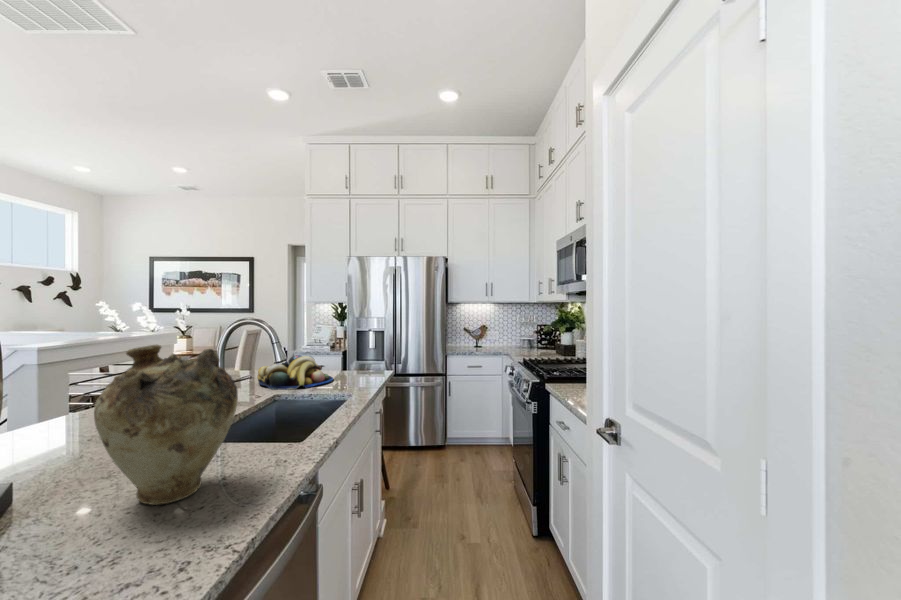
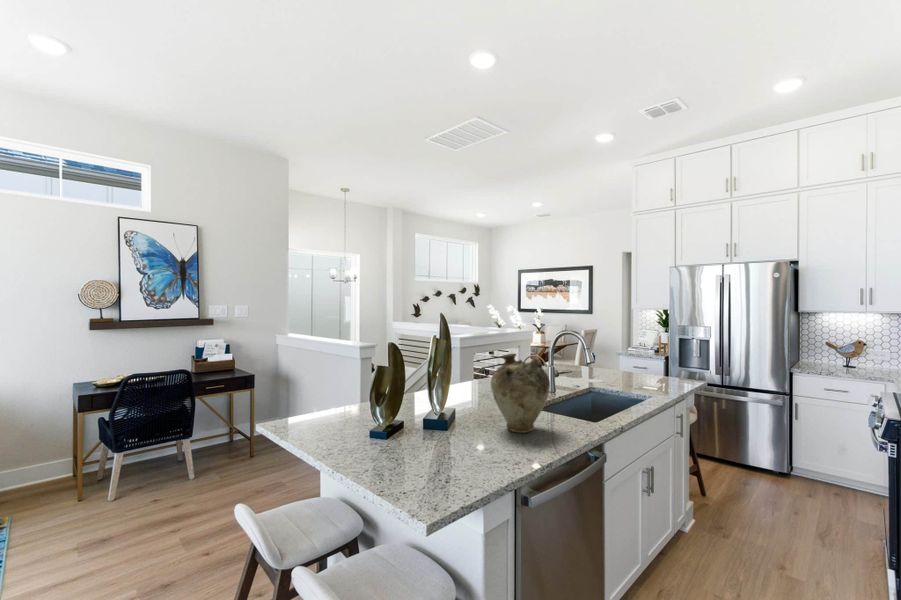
fruit bowl: present [257,355,333,390] -> none [579,360,638,387]

